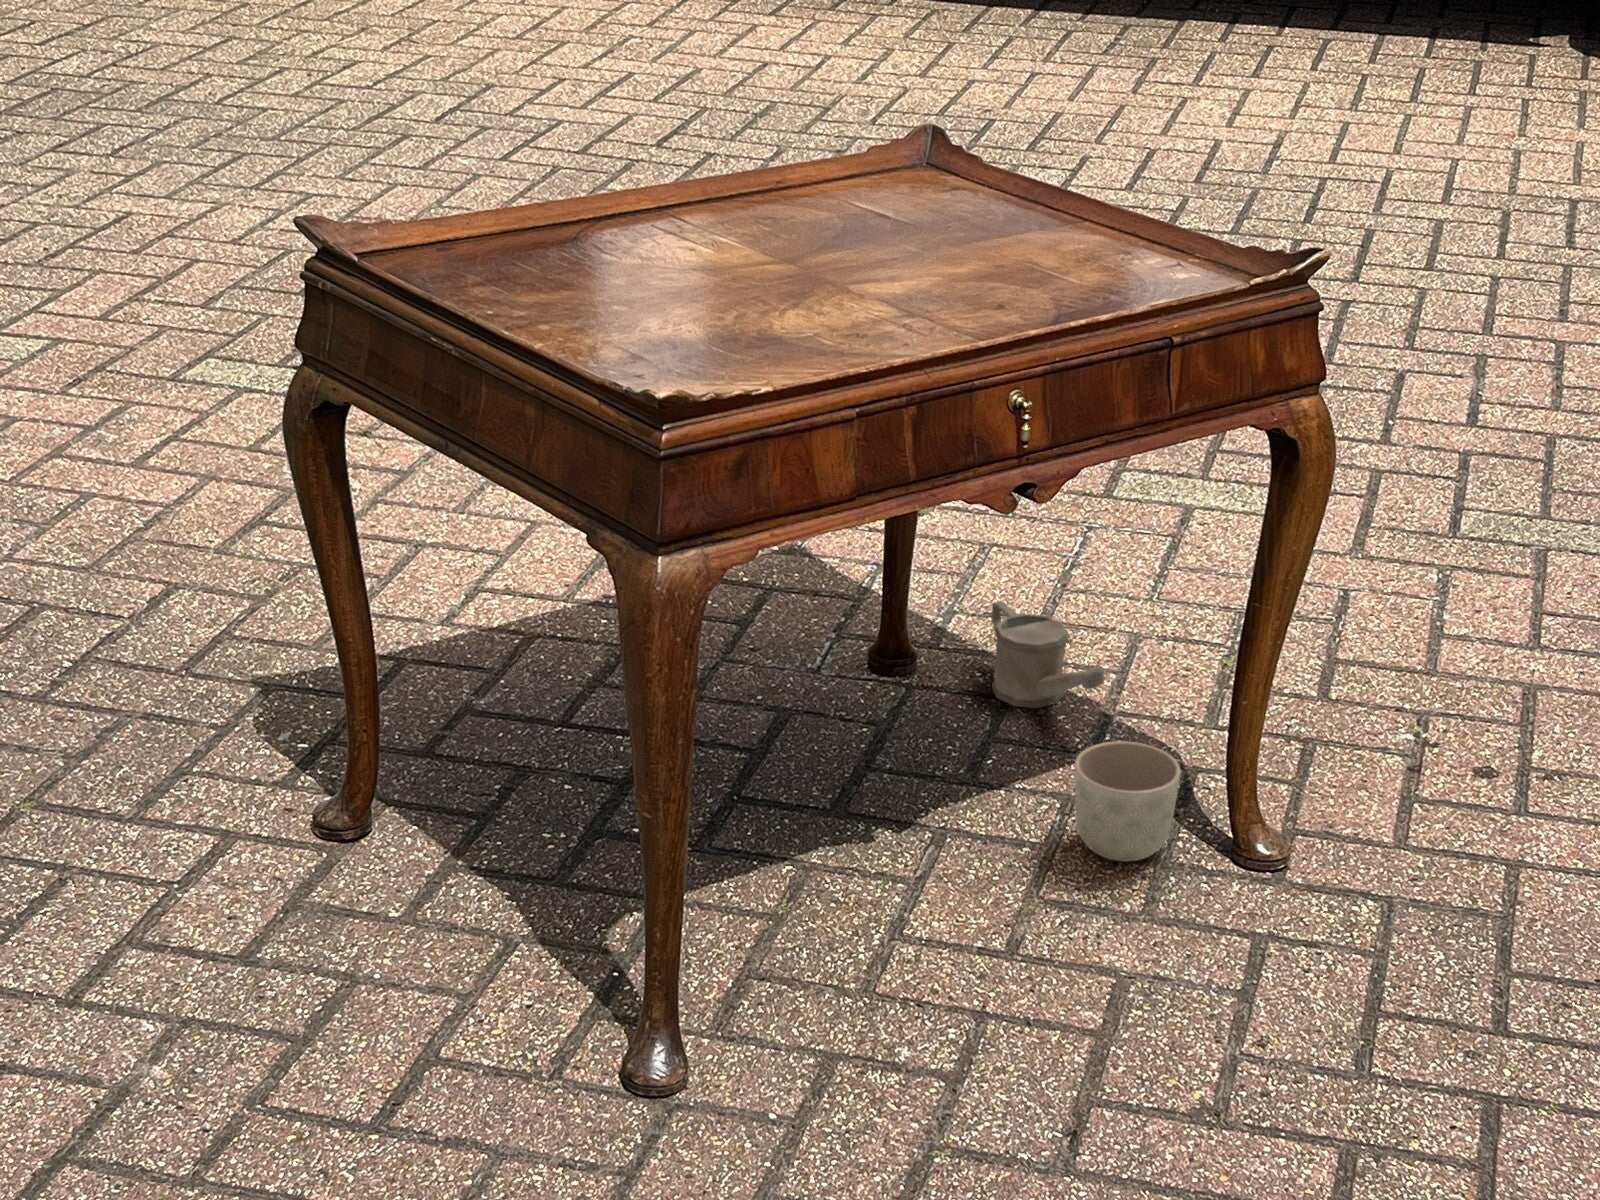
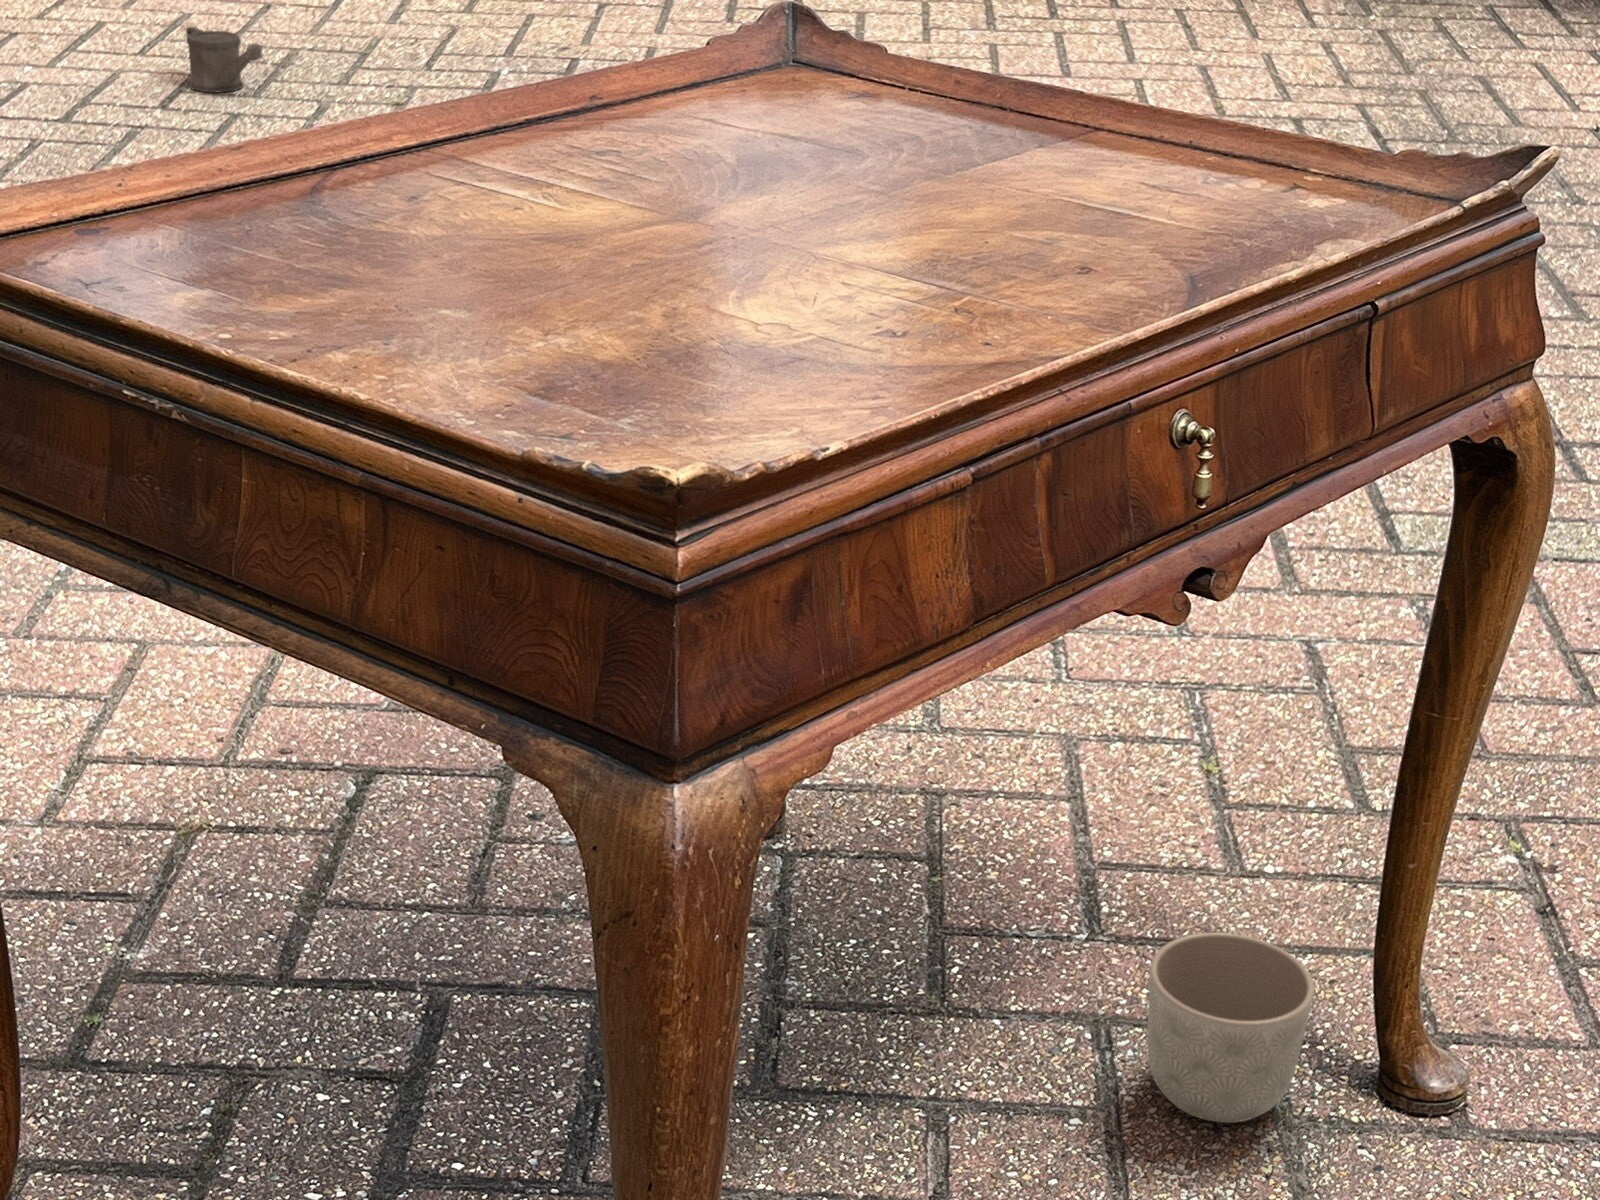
watering can: present [991,601,1105,708] -> present [186,27,262,93]

